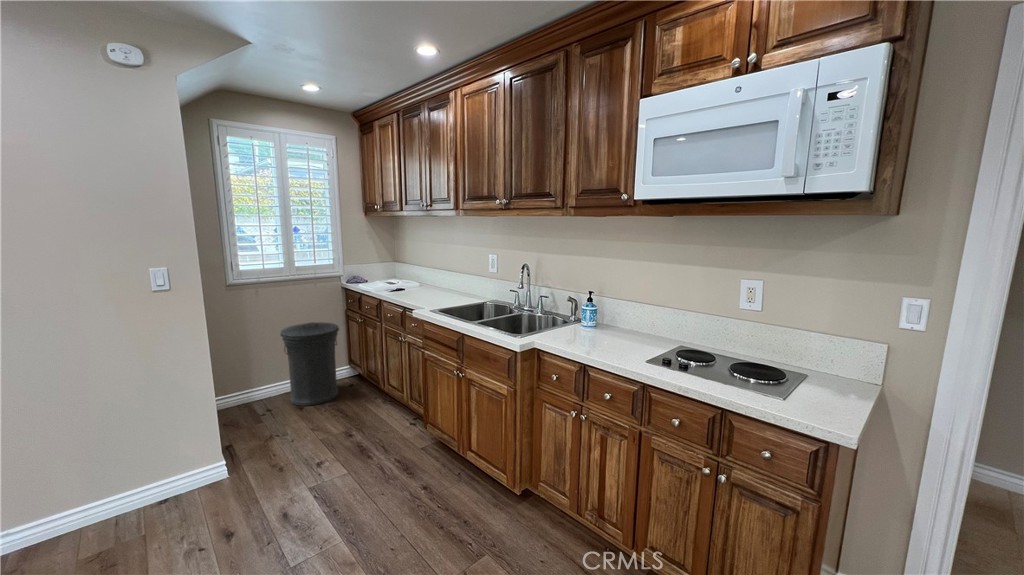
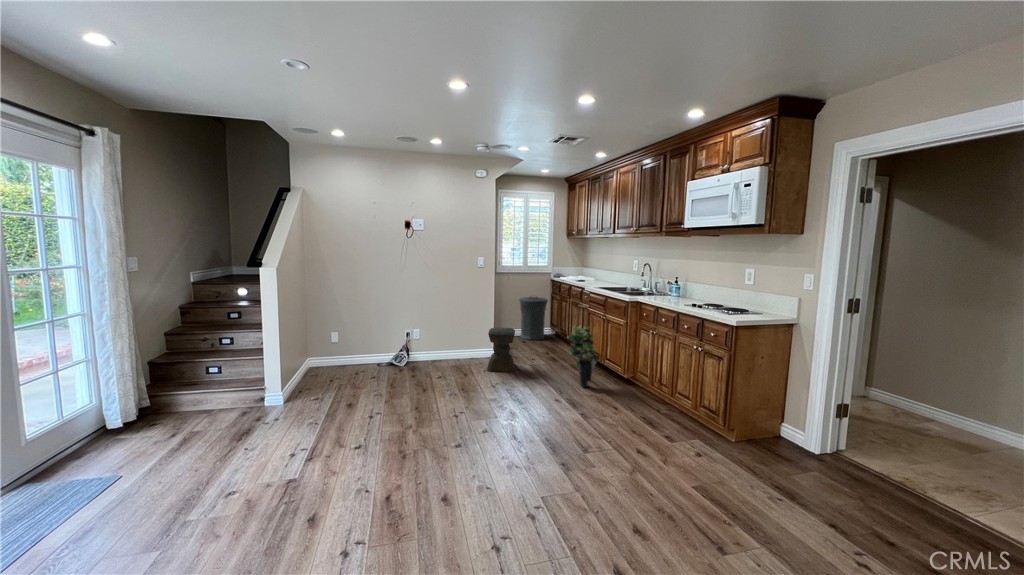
potted plant: none [393,404,469,548] -> present [567,326,600,387]
stool: none [184,426,274,553] -> present [487,328,515,372]

